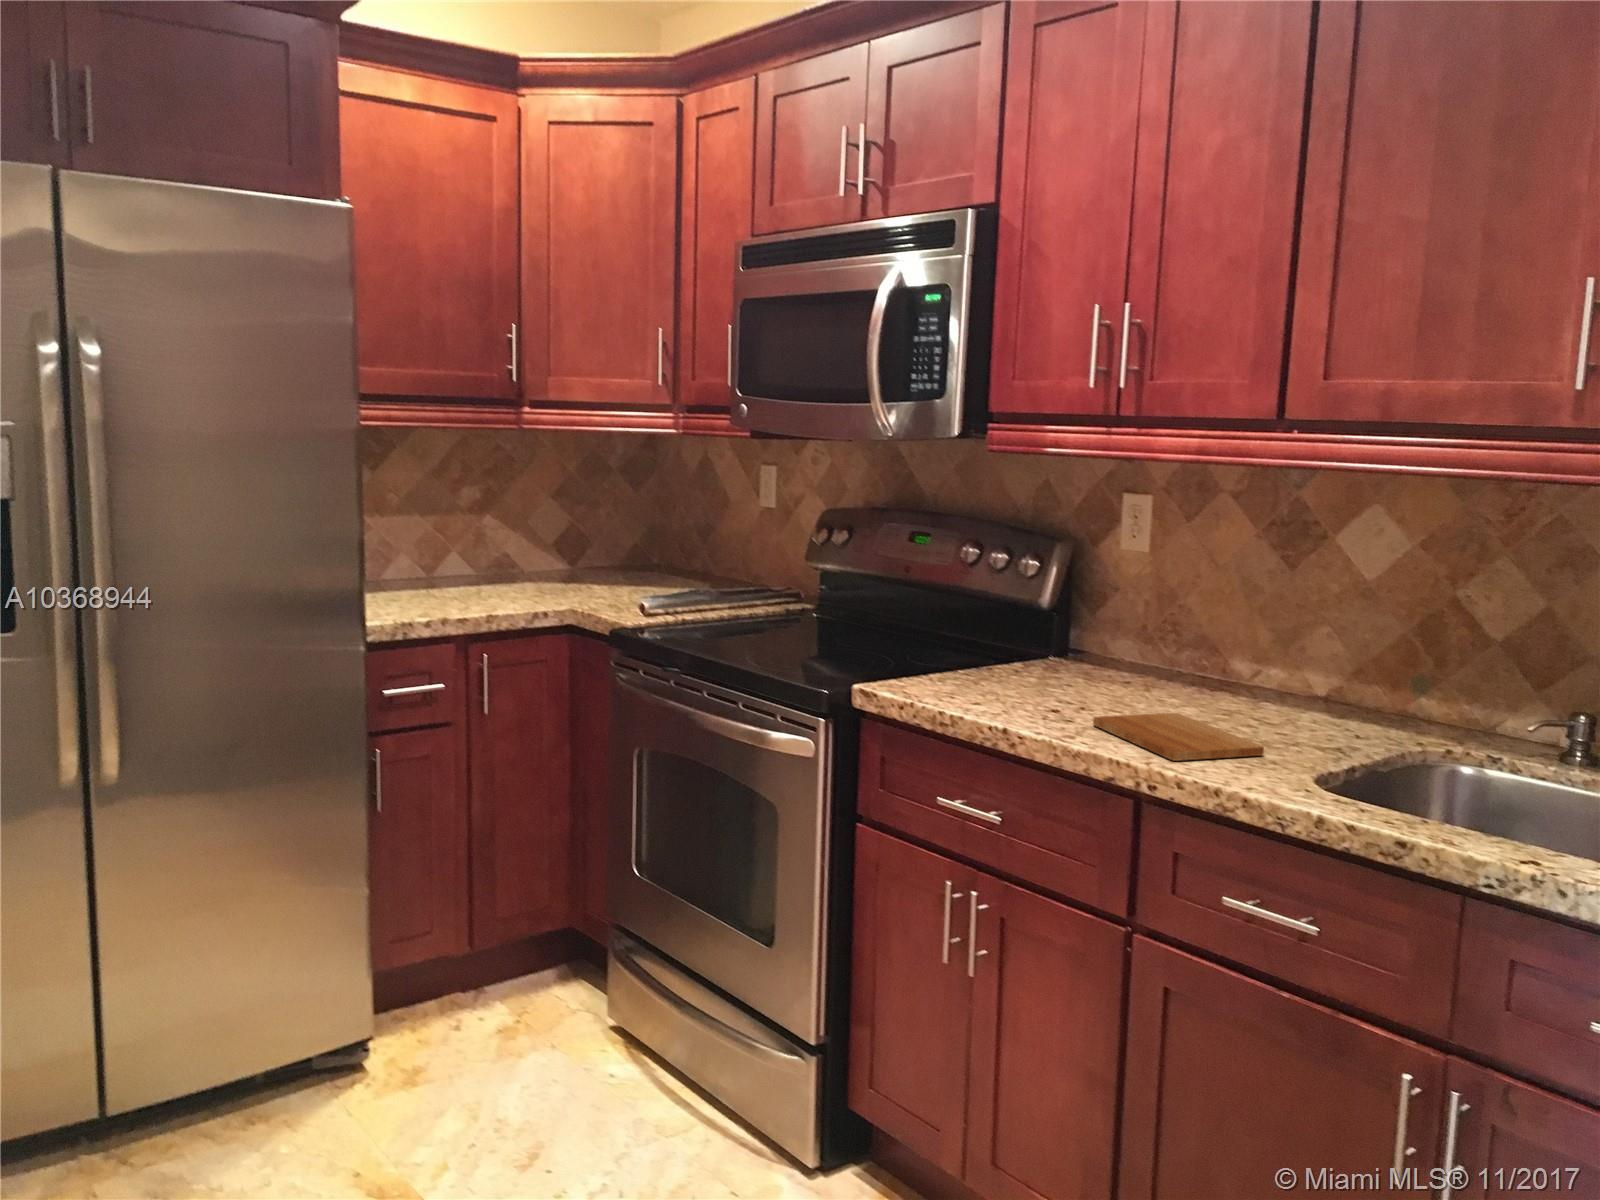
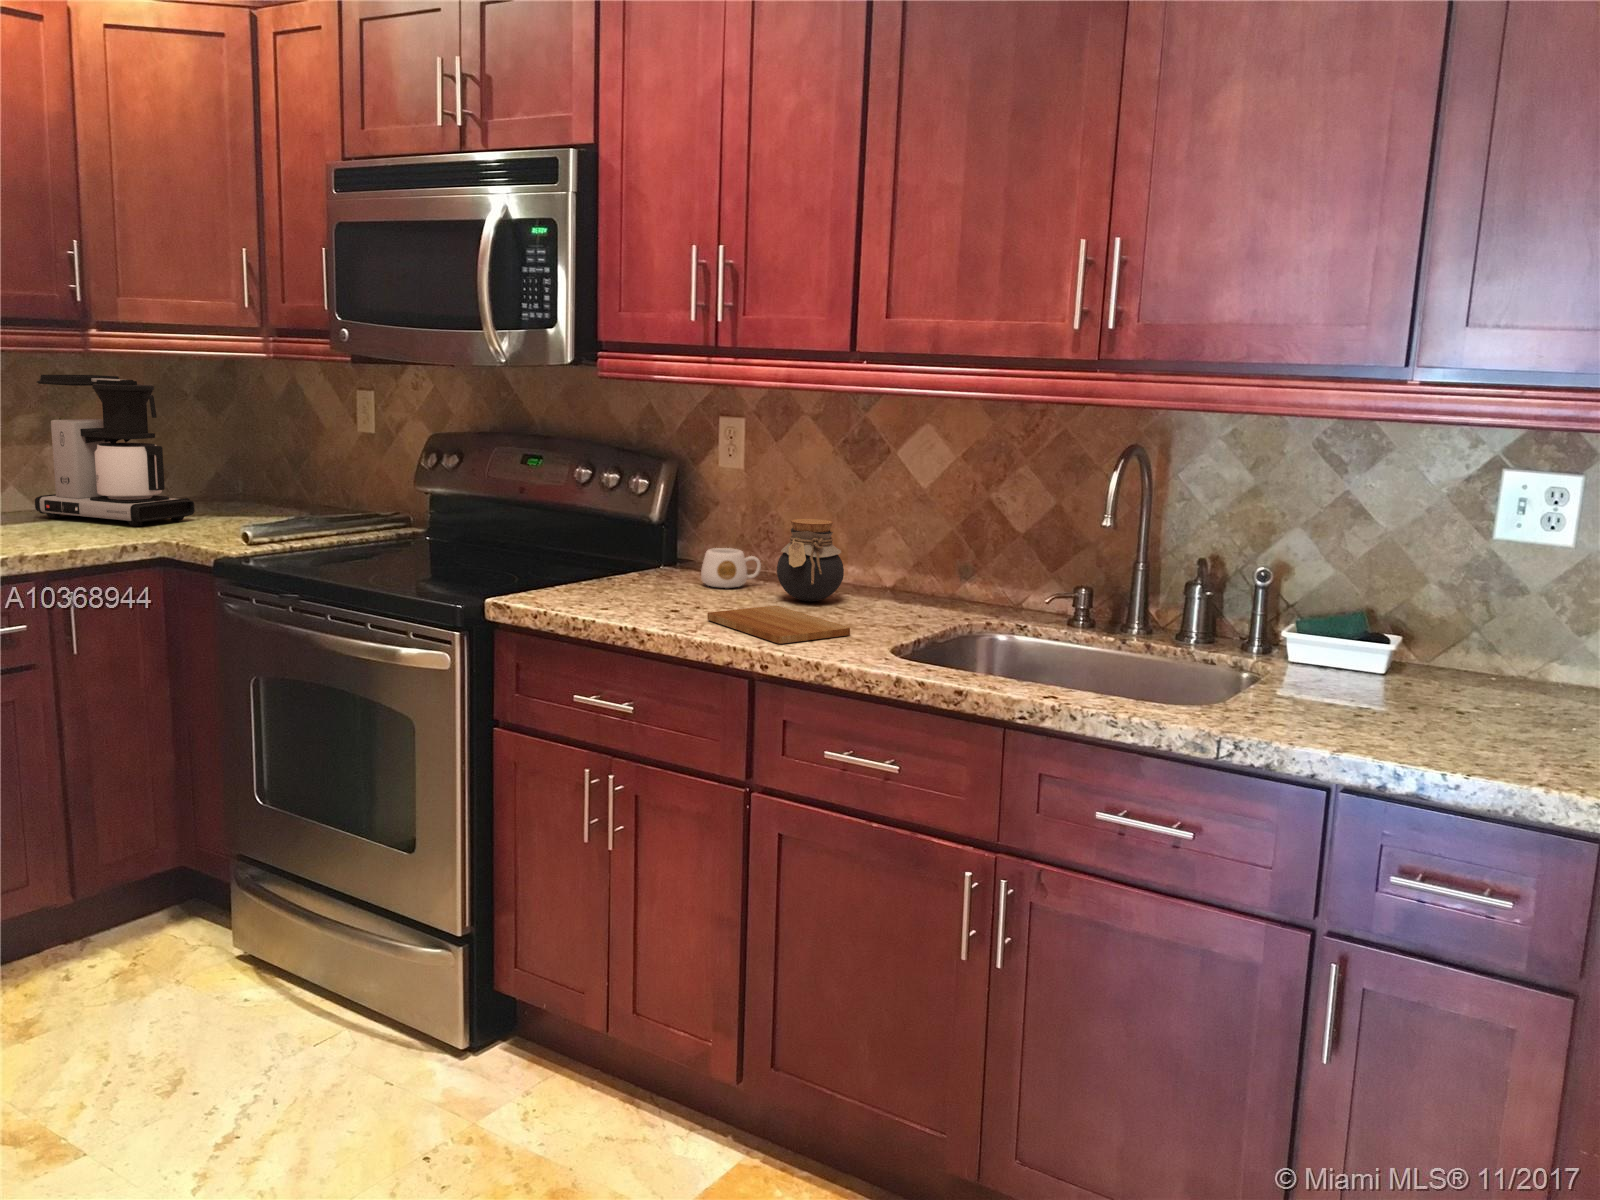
coffee maker: none [469,449,604,593] -> present [35,375,195,526]
jar: none [1182,613,1263,710] -> present [777,519,844,602]
mug: none [1094,642,1165,687] -> present [701,548,761,588]

